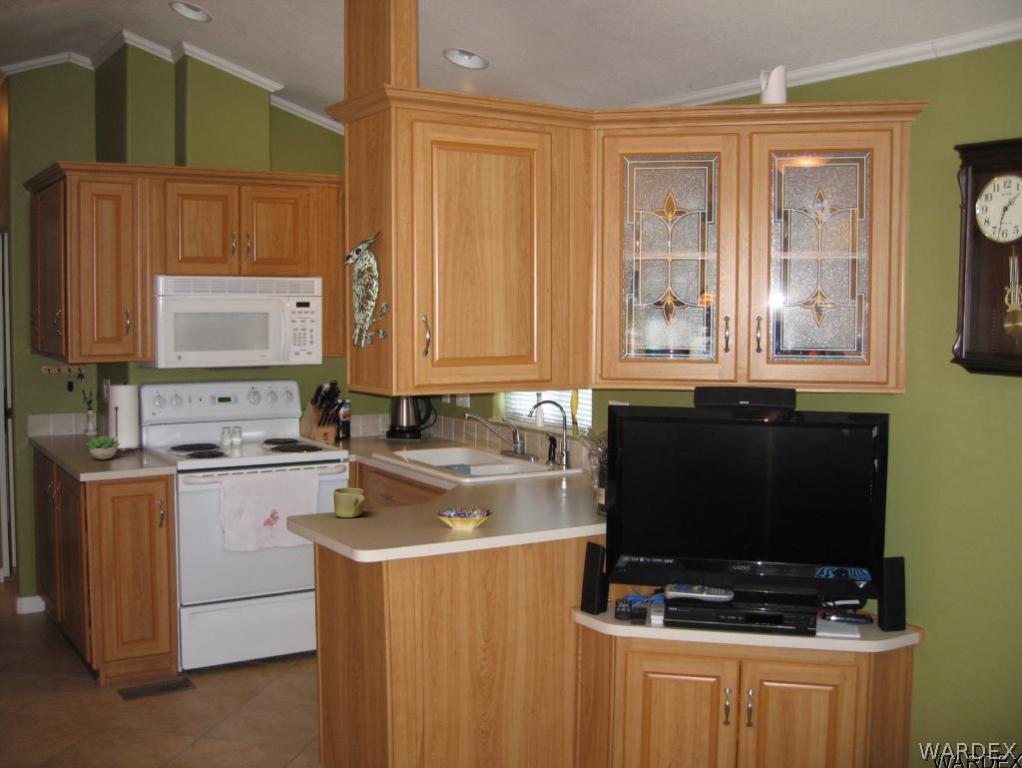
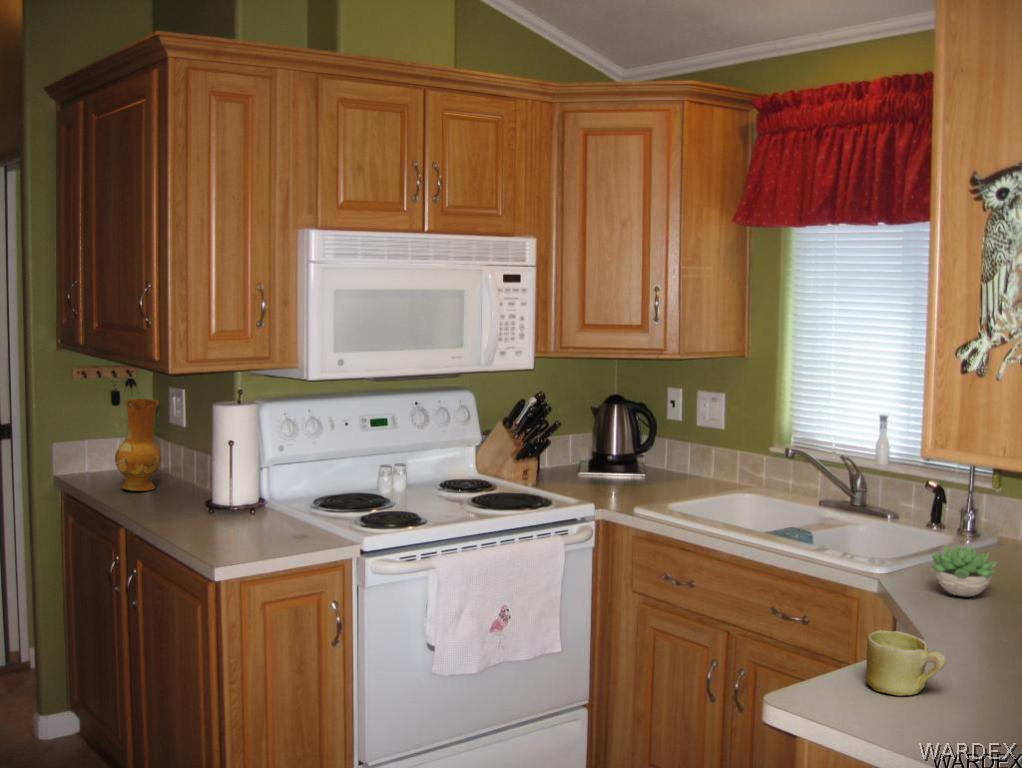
ceramic jug: none [59,385,89,444] -> present [115,399,162,491]
succulent plant: present [87,436,120,460] -> present [931,546,996,596]

